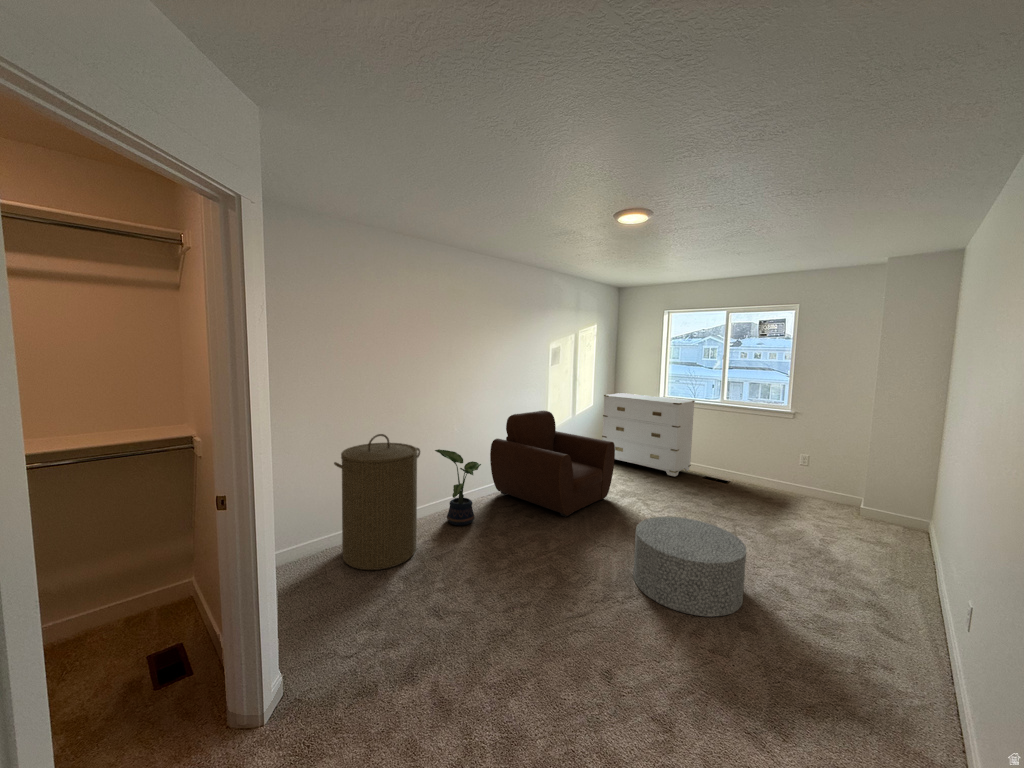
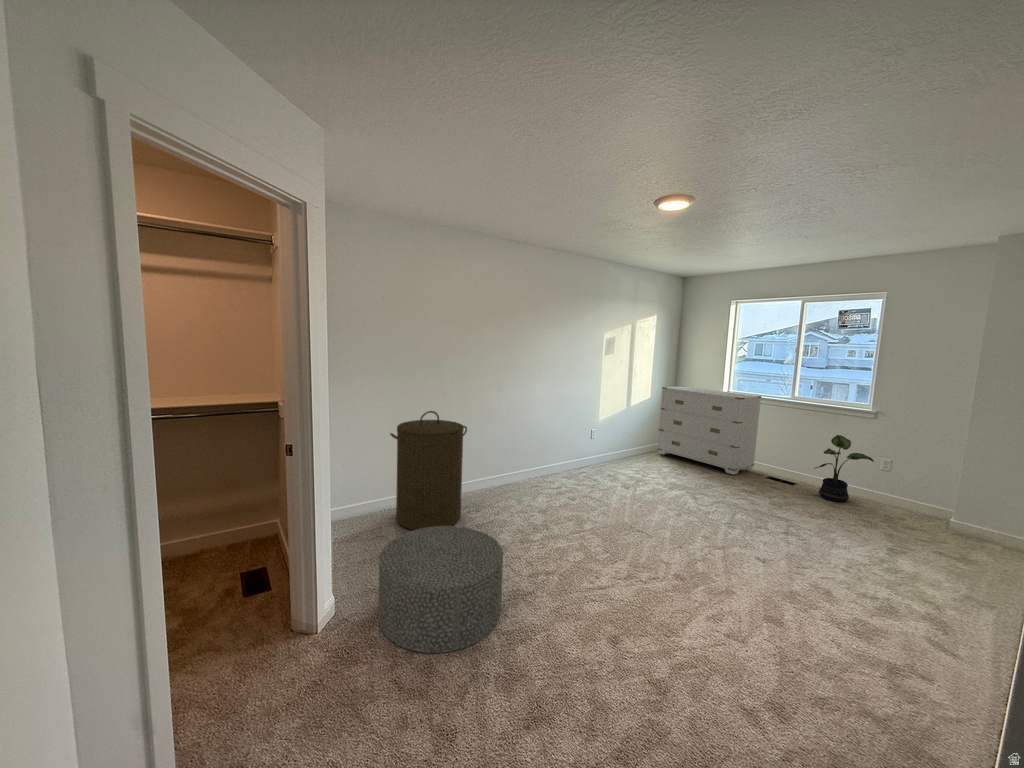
armchair: present [490,410,615,517] -> none [538,399,664,503]
potted plant: present [435,449,481,525] -> present [814,435,874,502]
ottoman: present [634,517,746,617] -> present [379,526,503,653]

